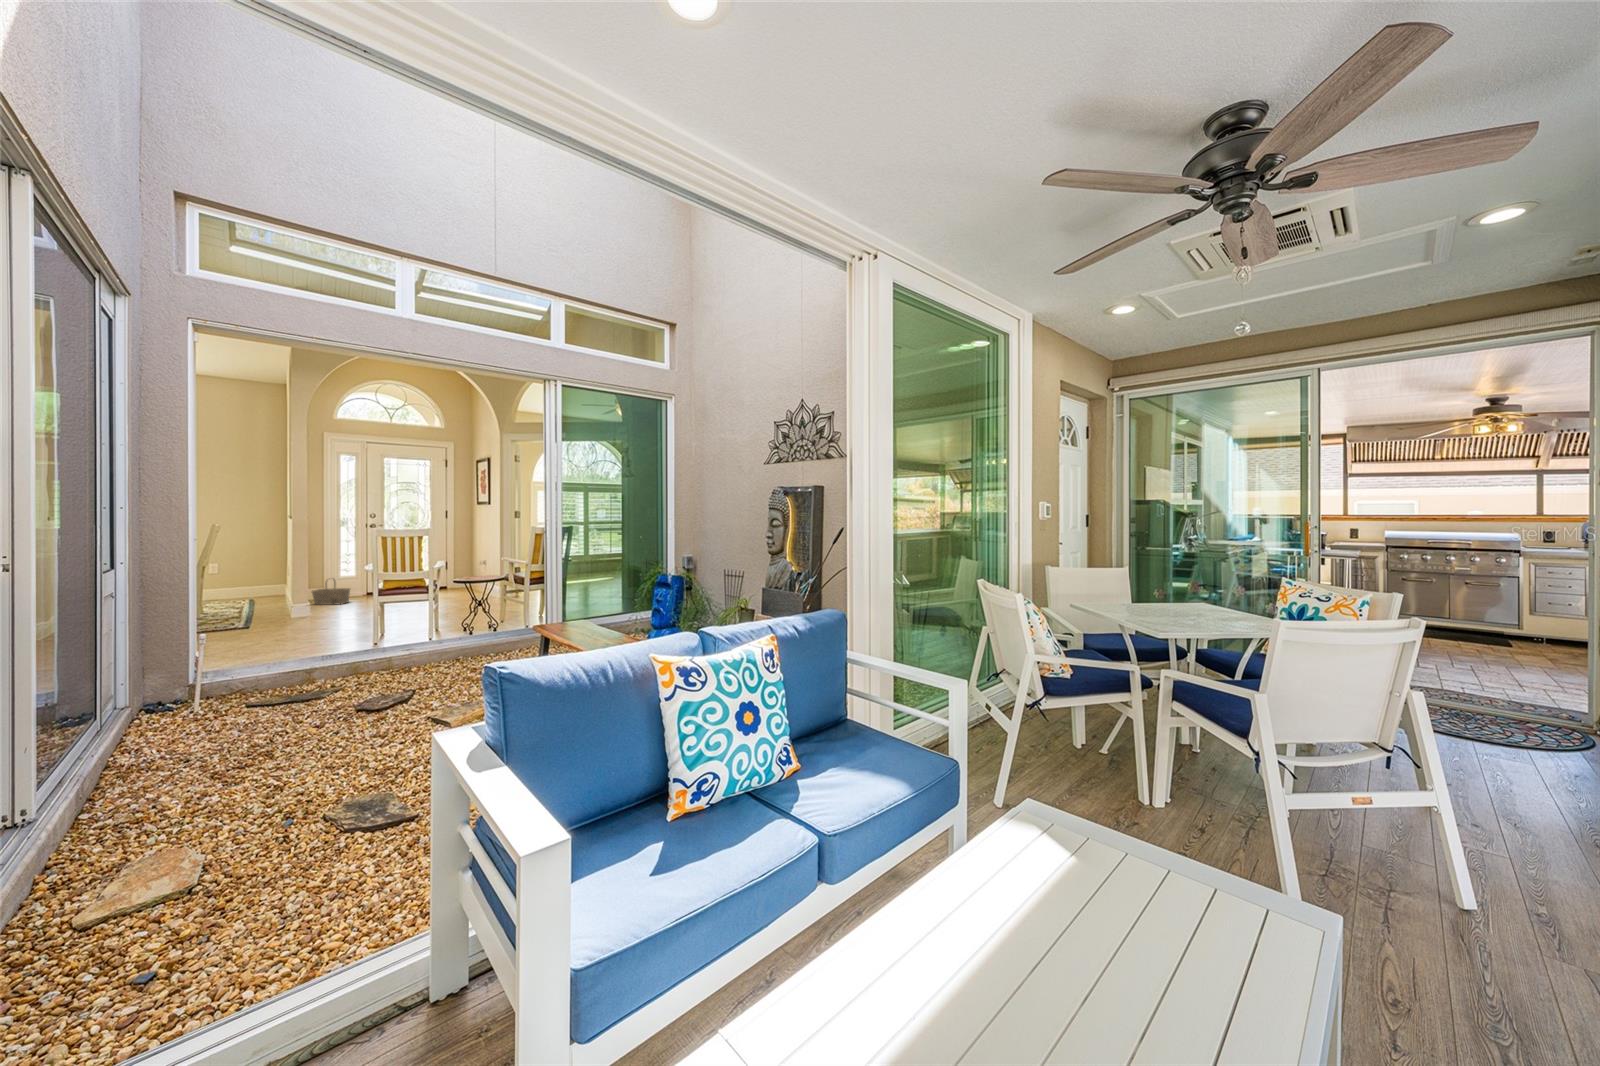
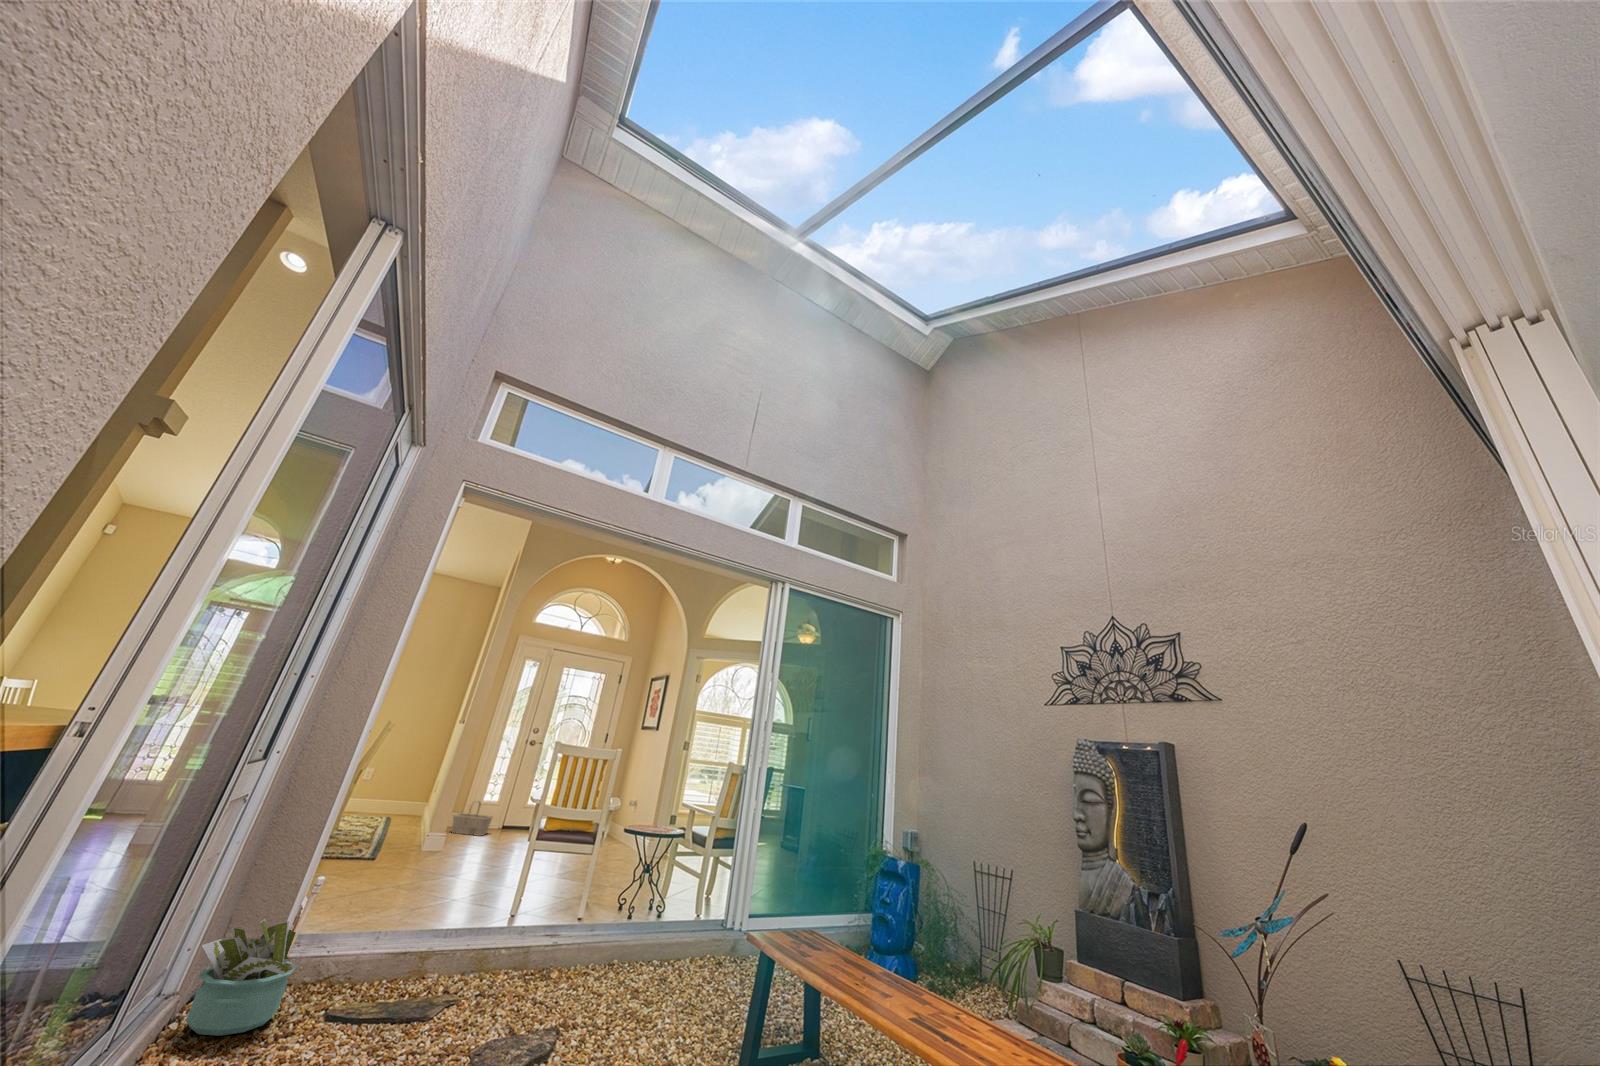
decorative plant: none [133,660,214,725] -> present [186,919,300,1036]

